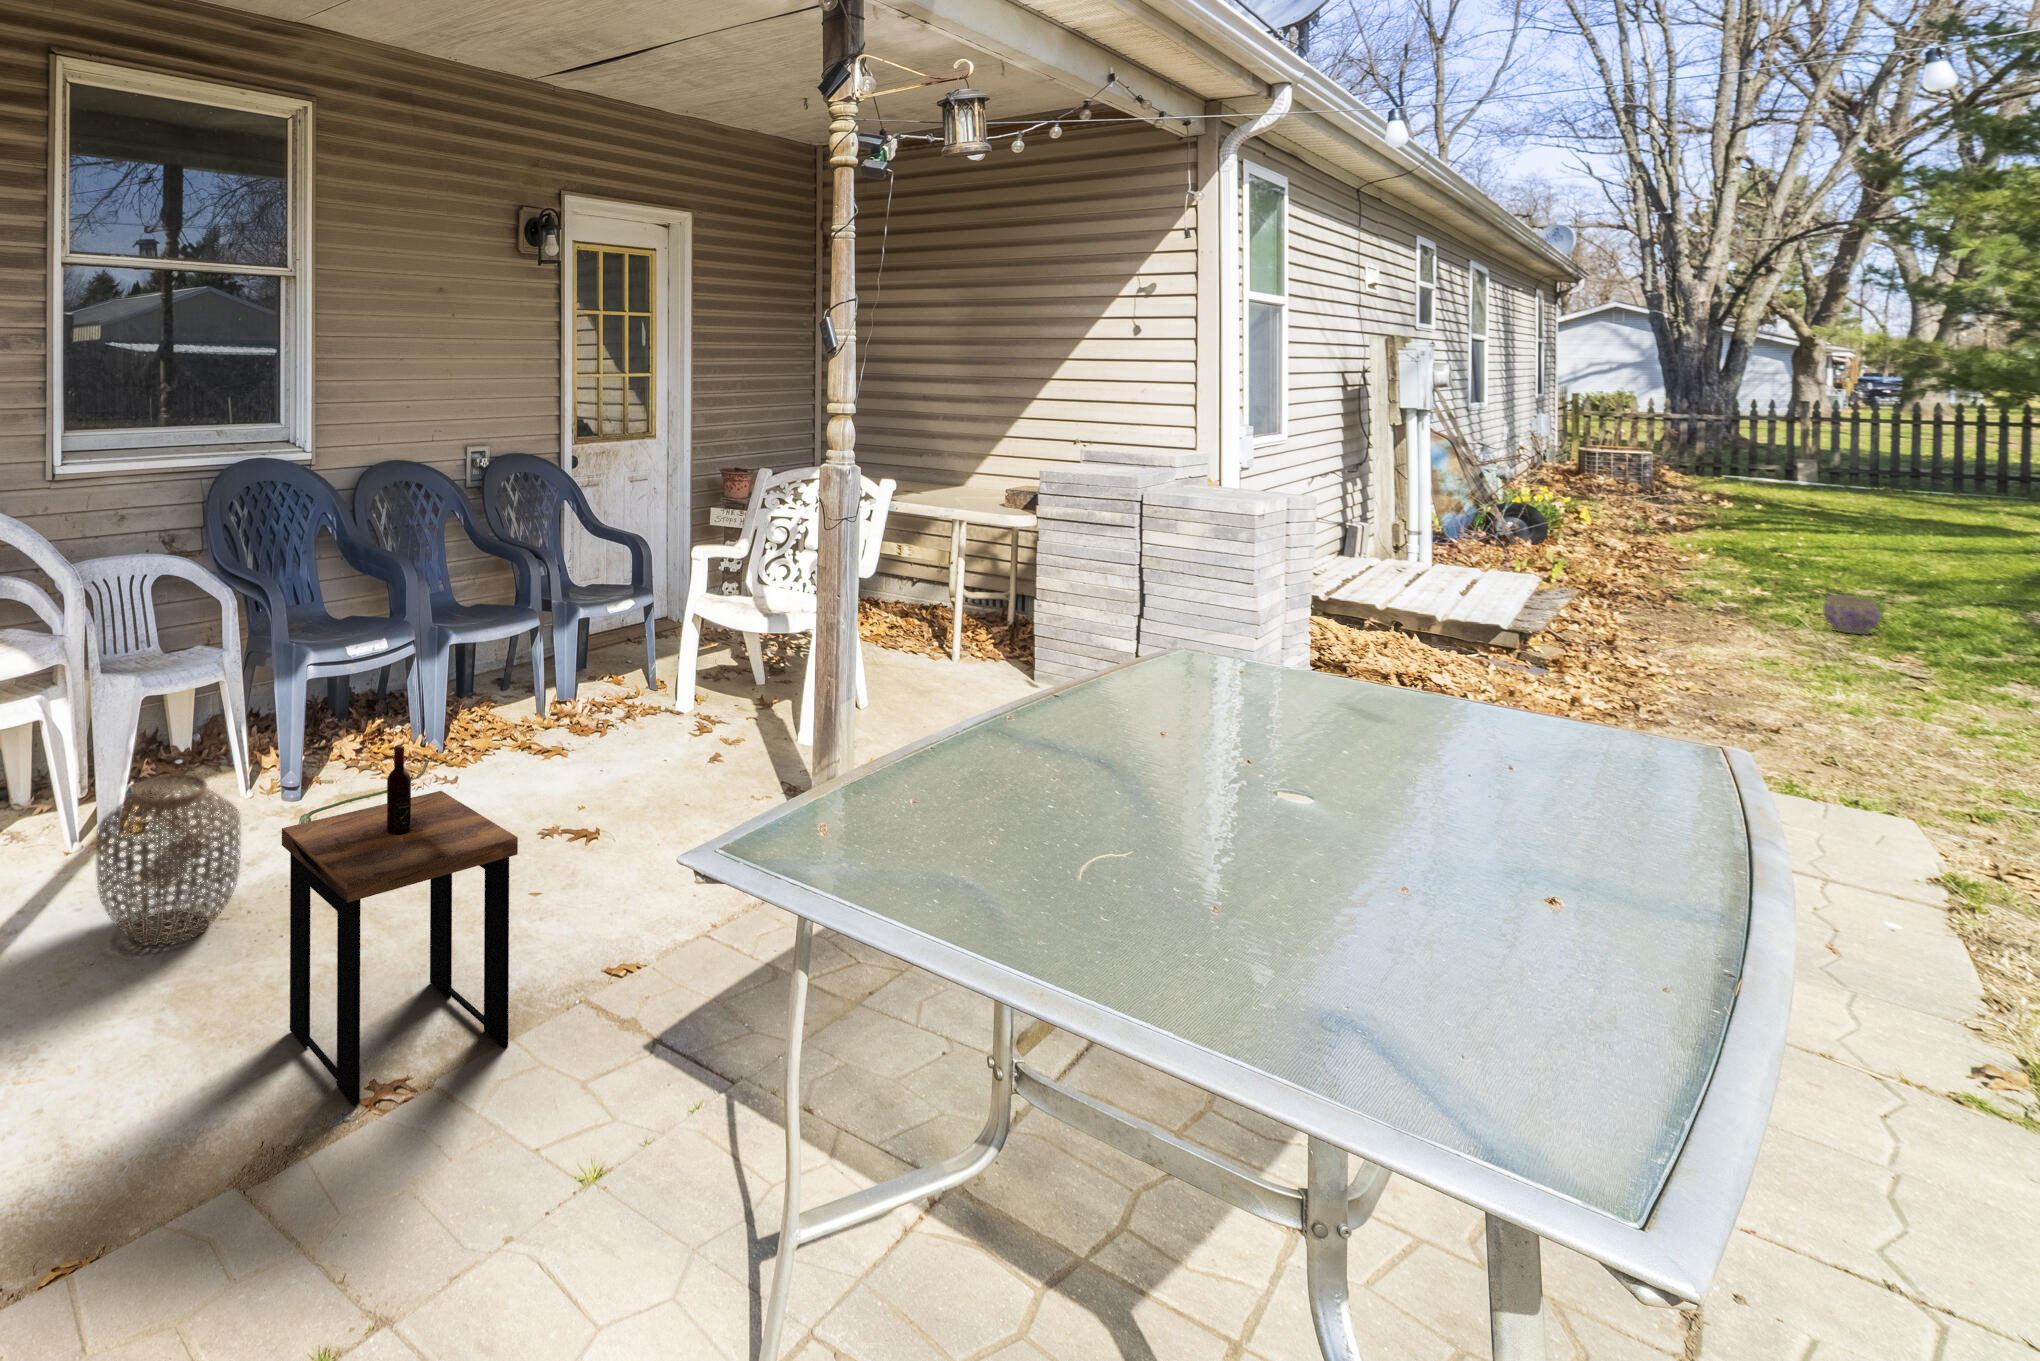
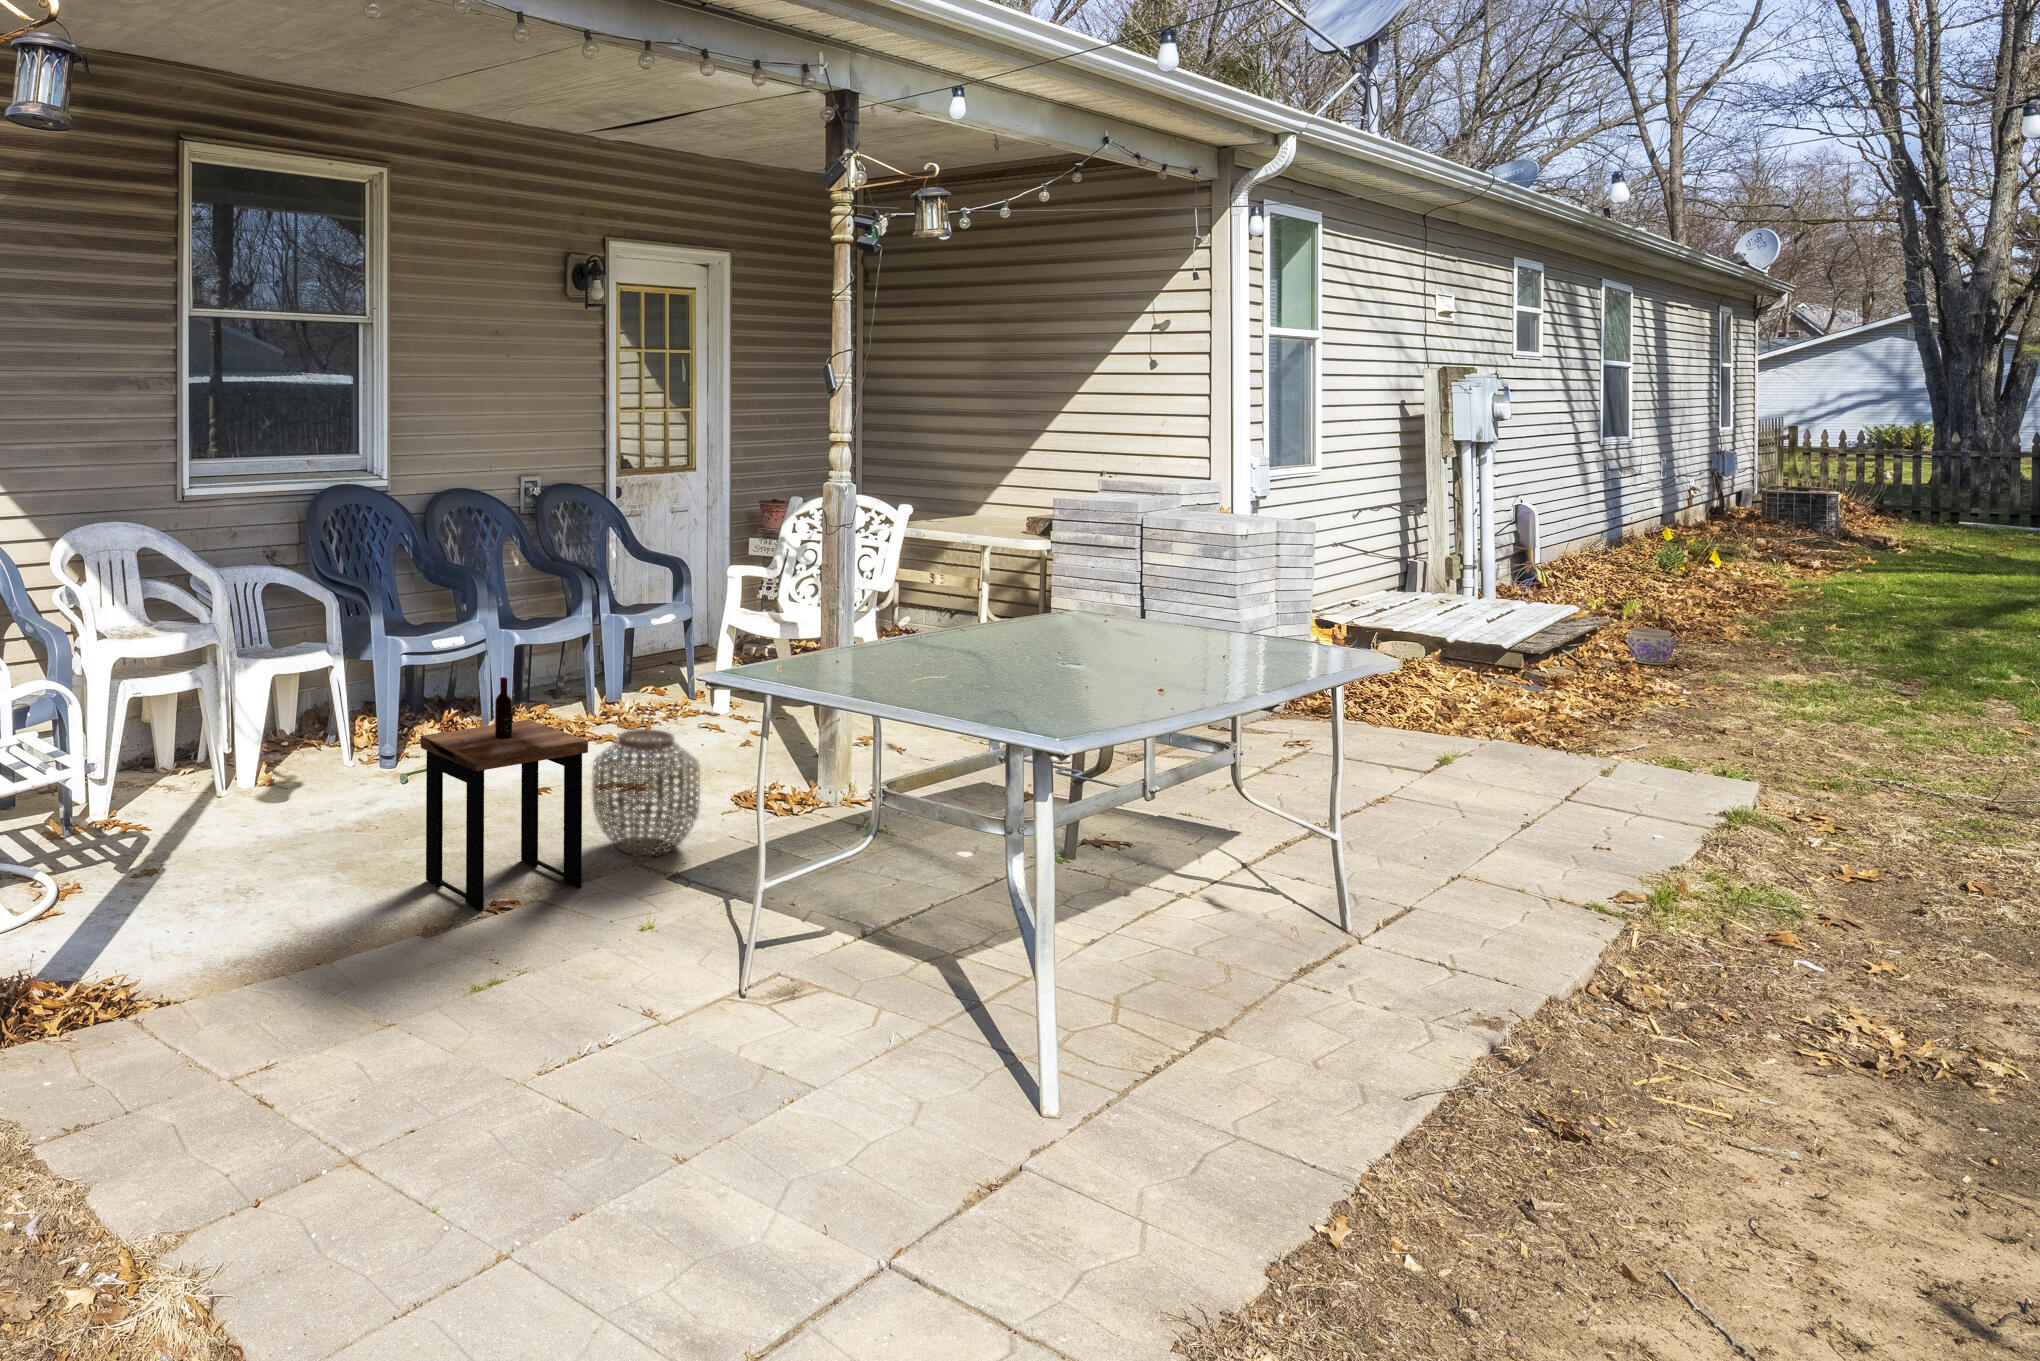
planter: present [1823,595,1881,635] -> present [1627,628,1675,666]
woven basket: present [96,774,240,945] -> present [593,729,700,855]

